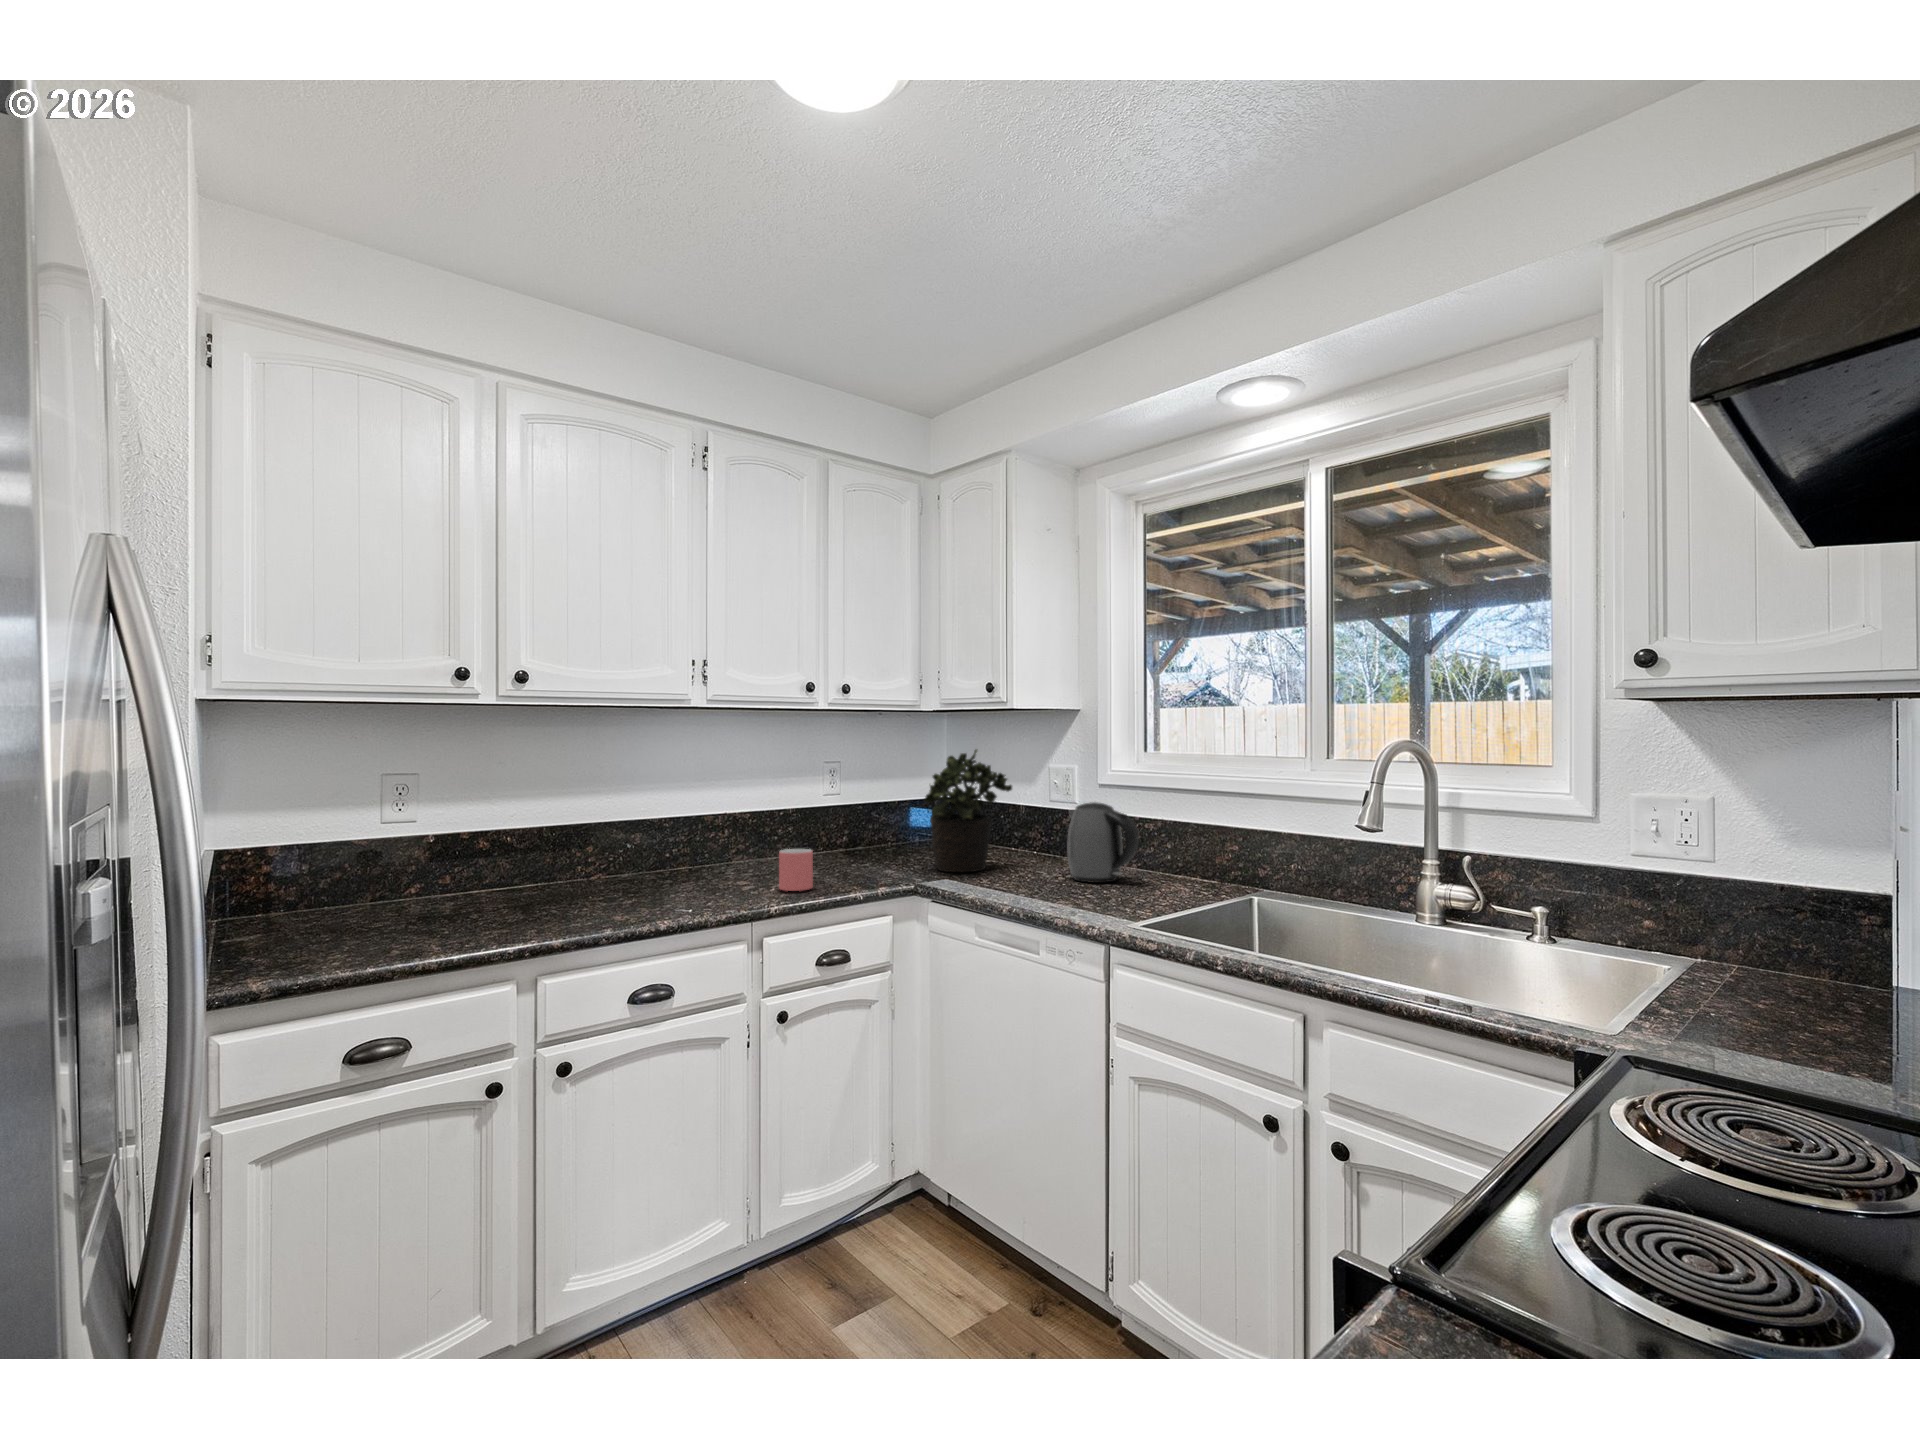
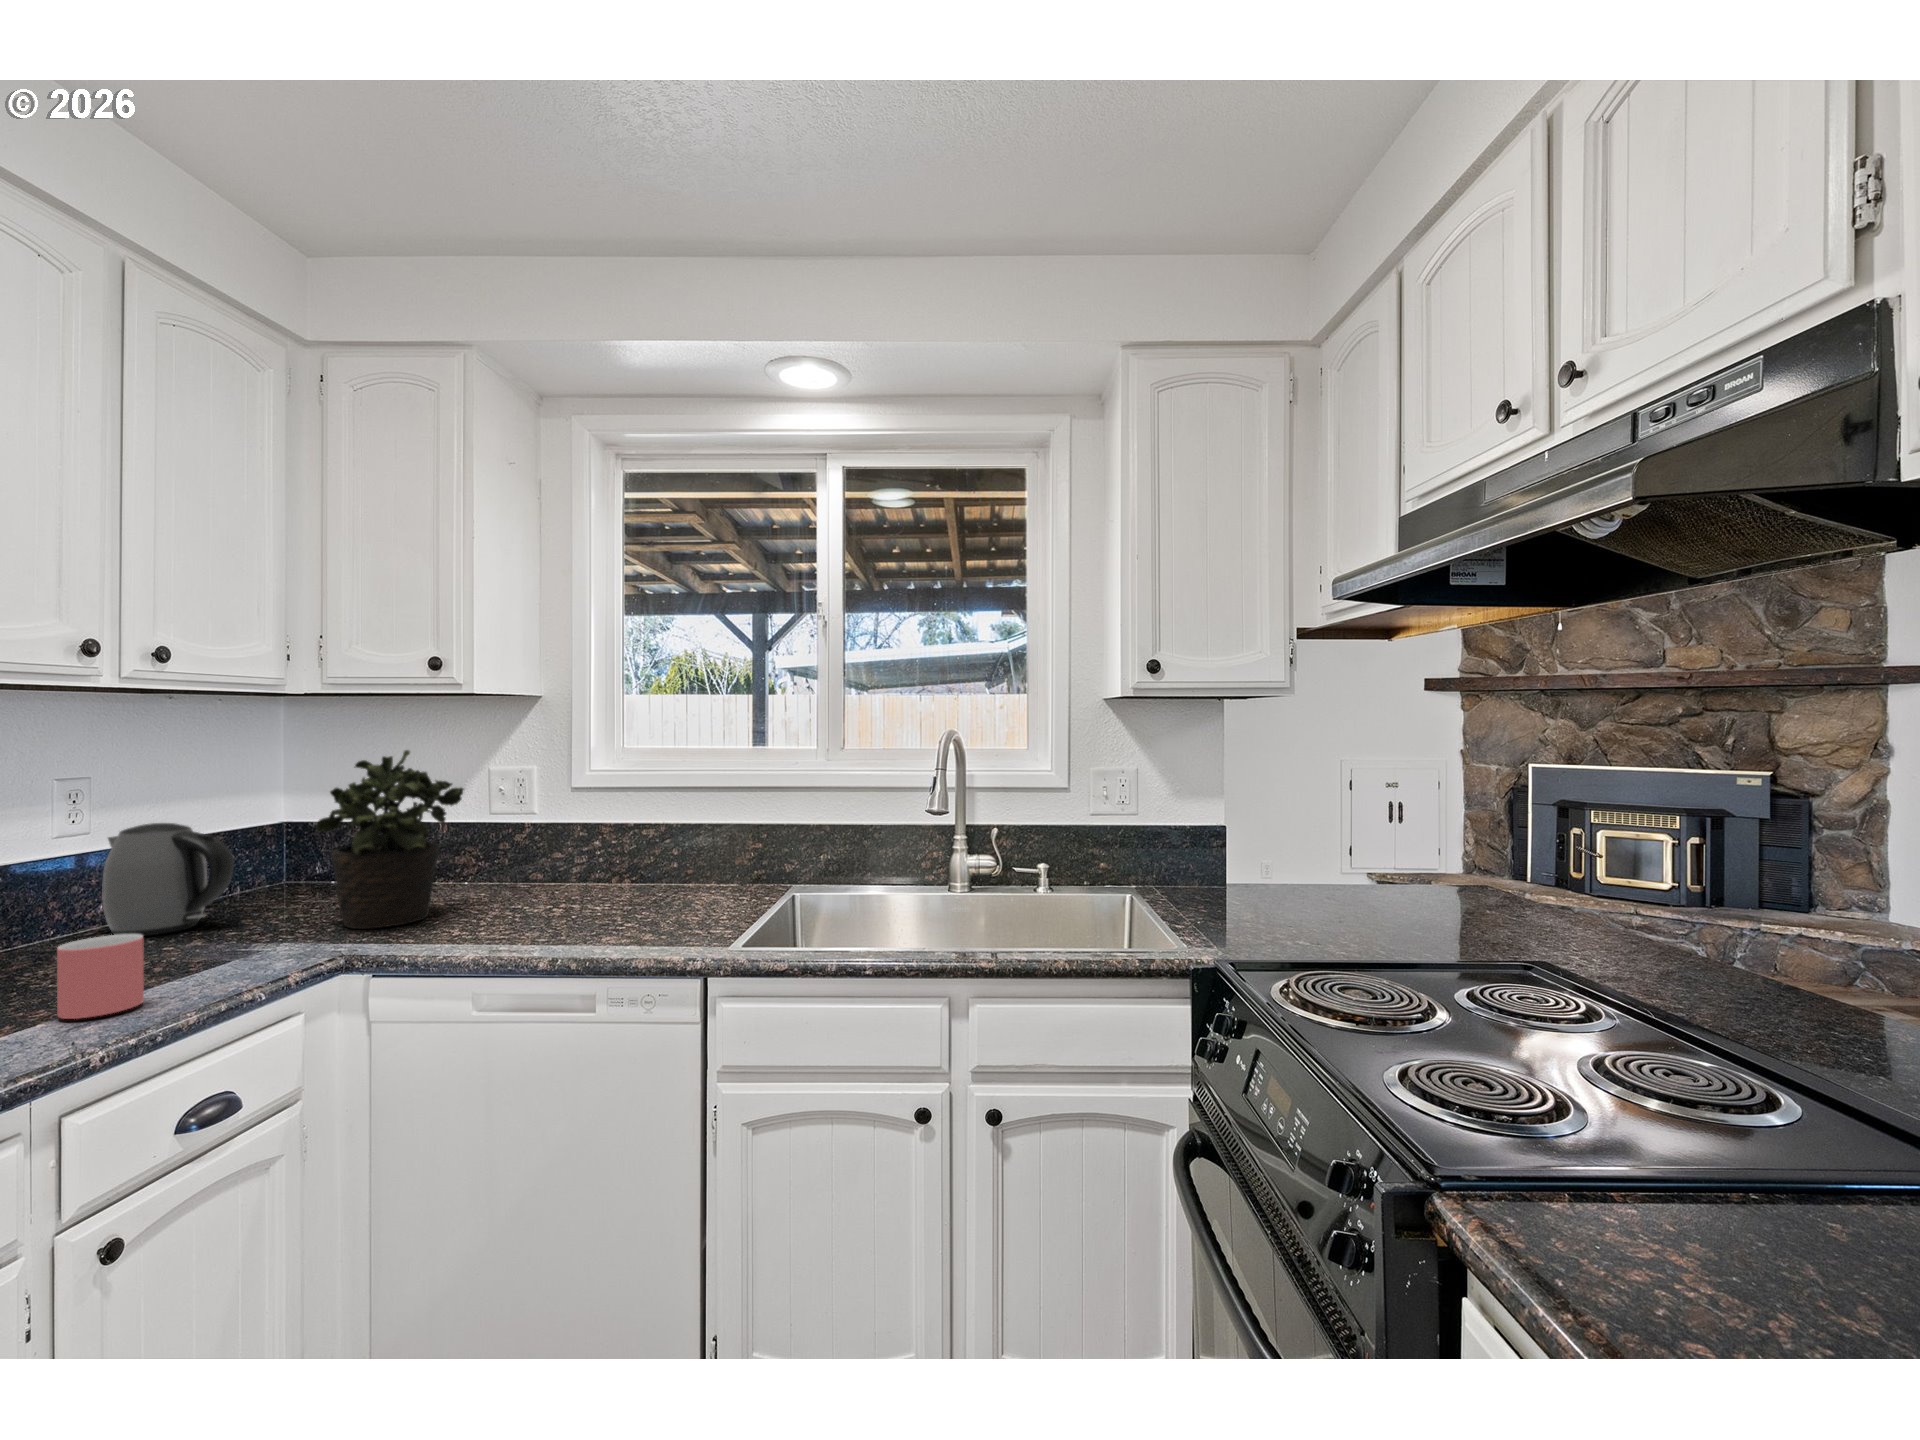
kettle: present [1068,802,1139,883] -> present [102,823,234,936]

